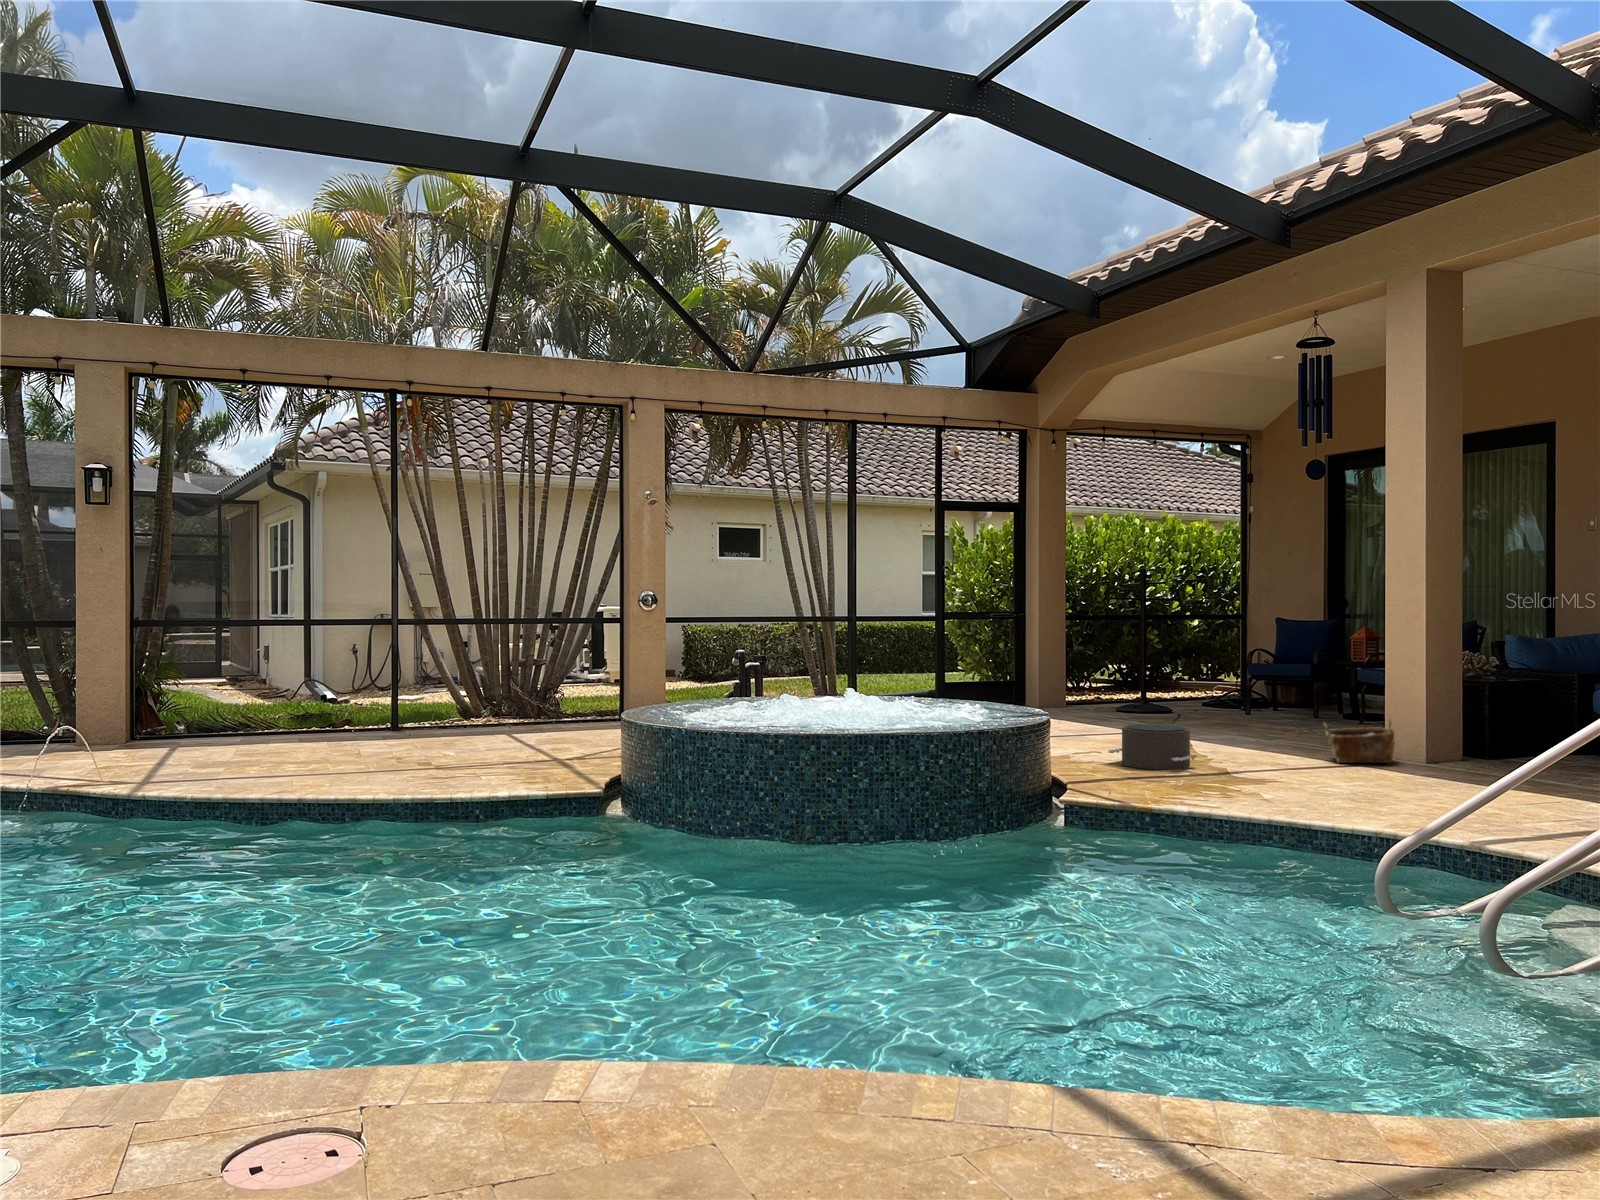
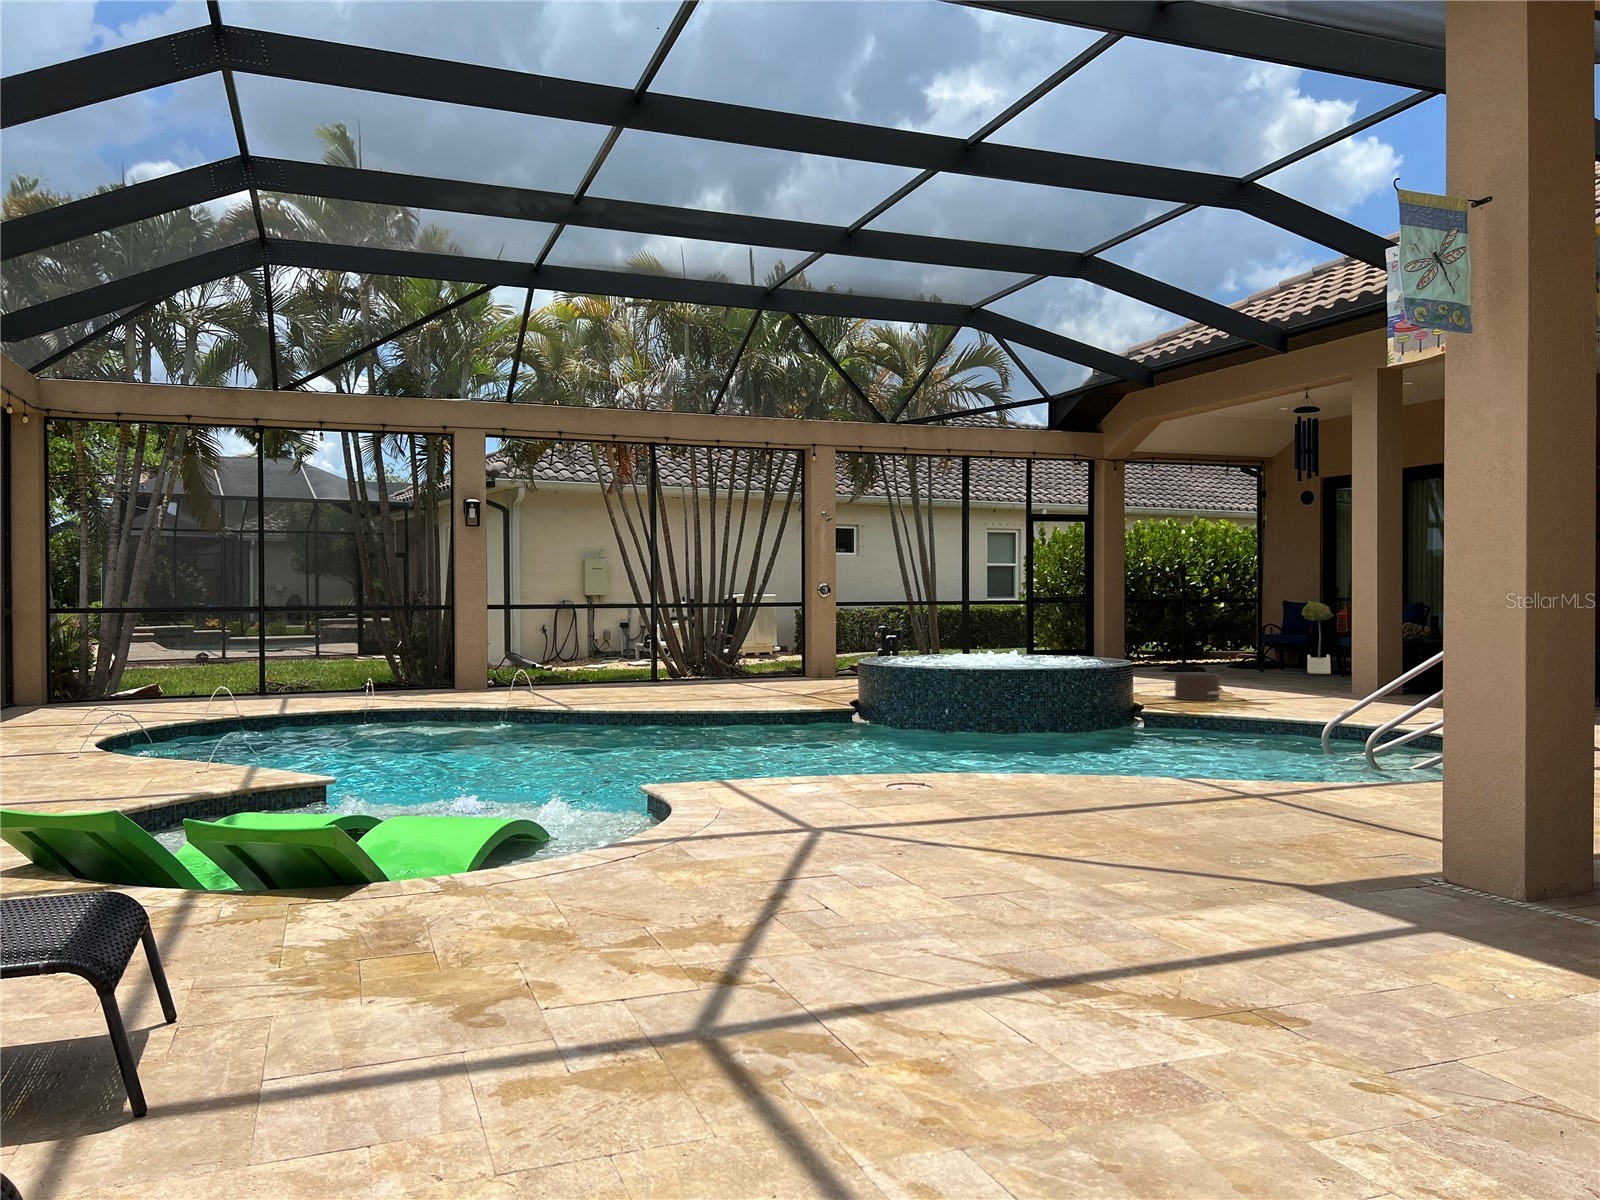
potted tree: none [1303,616,1349,716] -> present [1301,601,1334,674]
woven basket: present [1324,719,1395,763] -> none [1307,667,1353,696]

